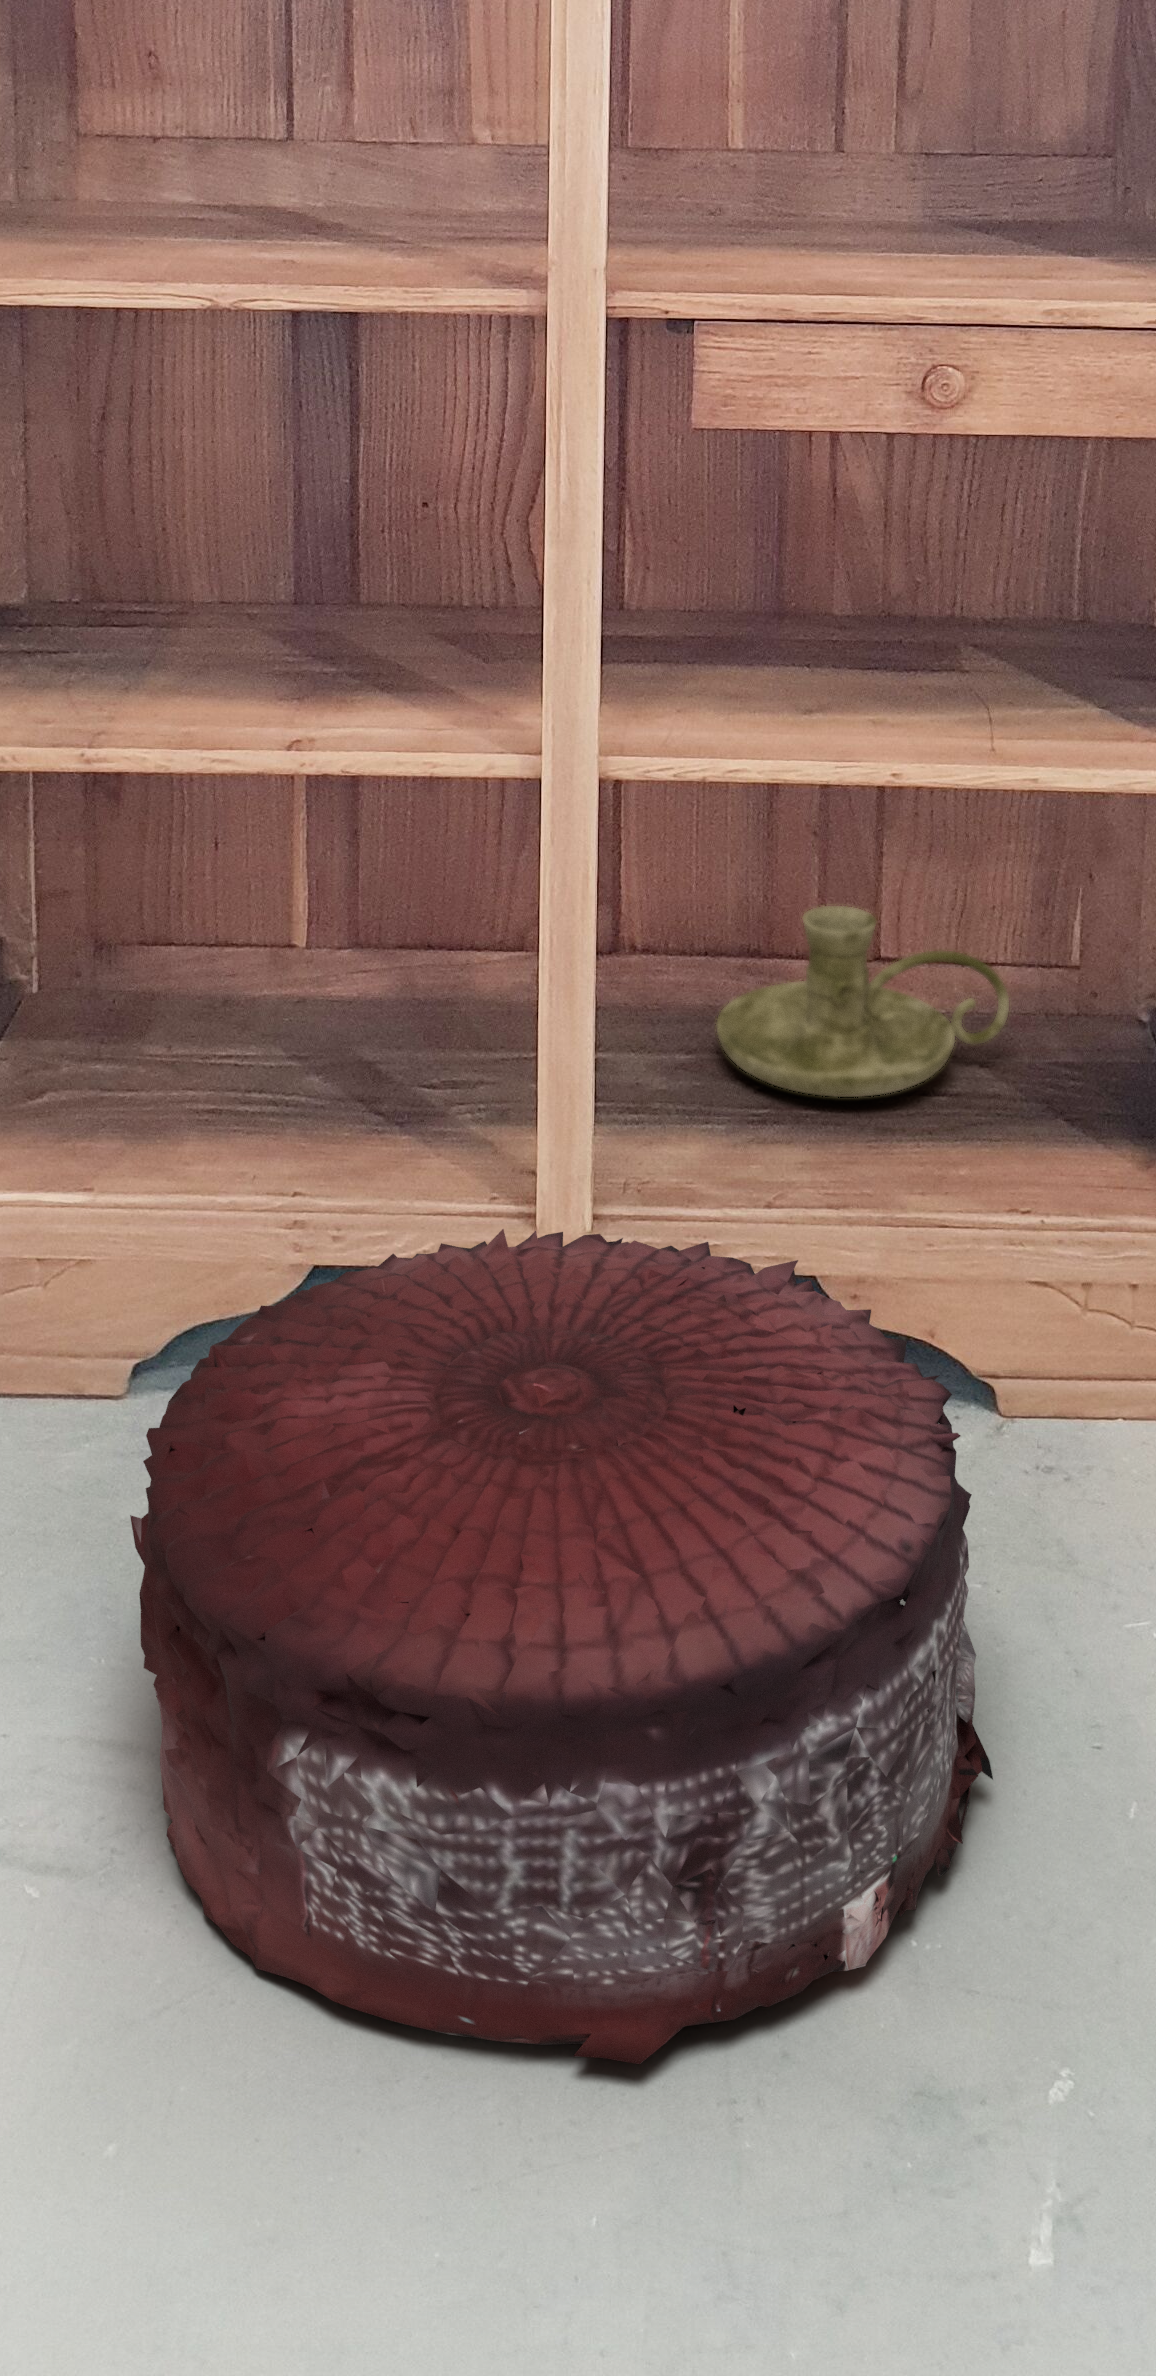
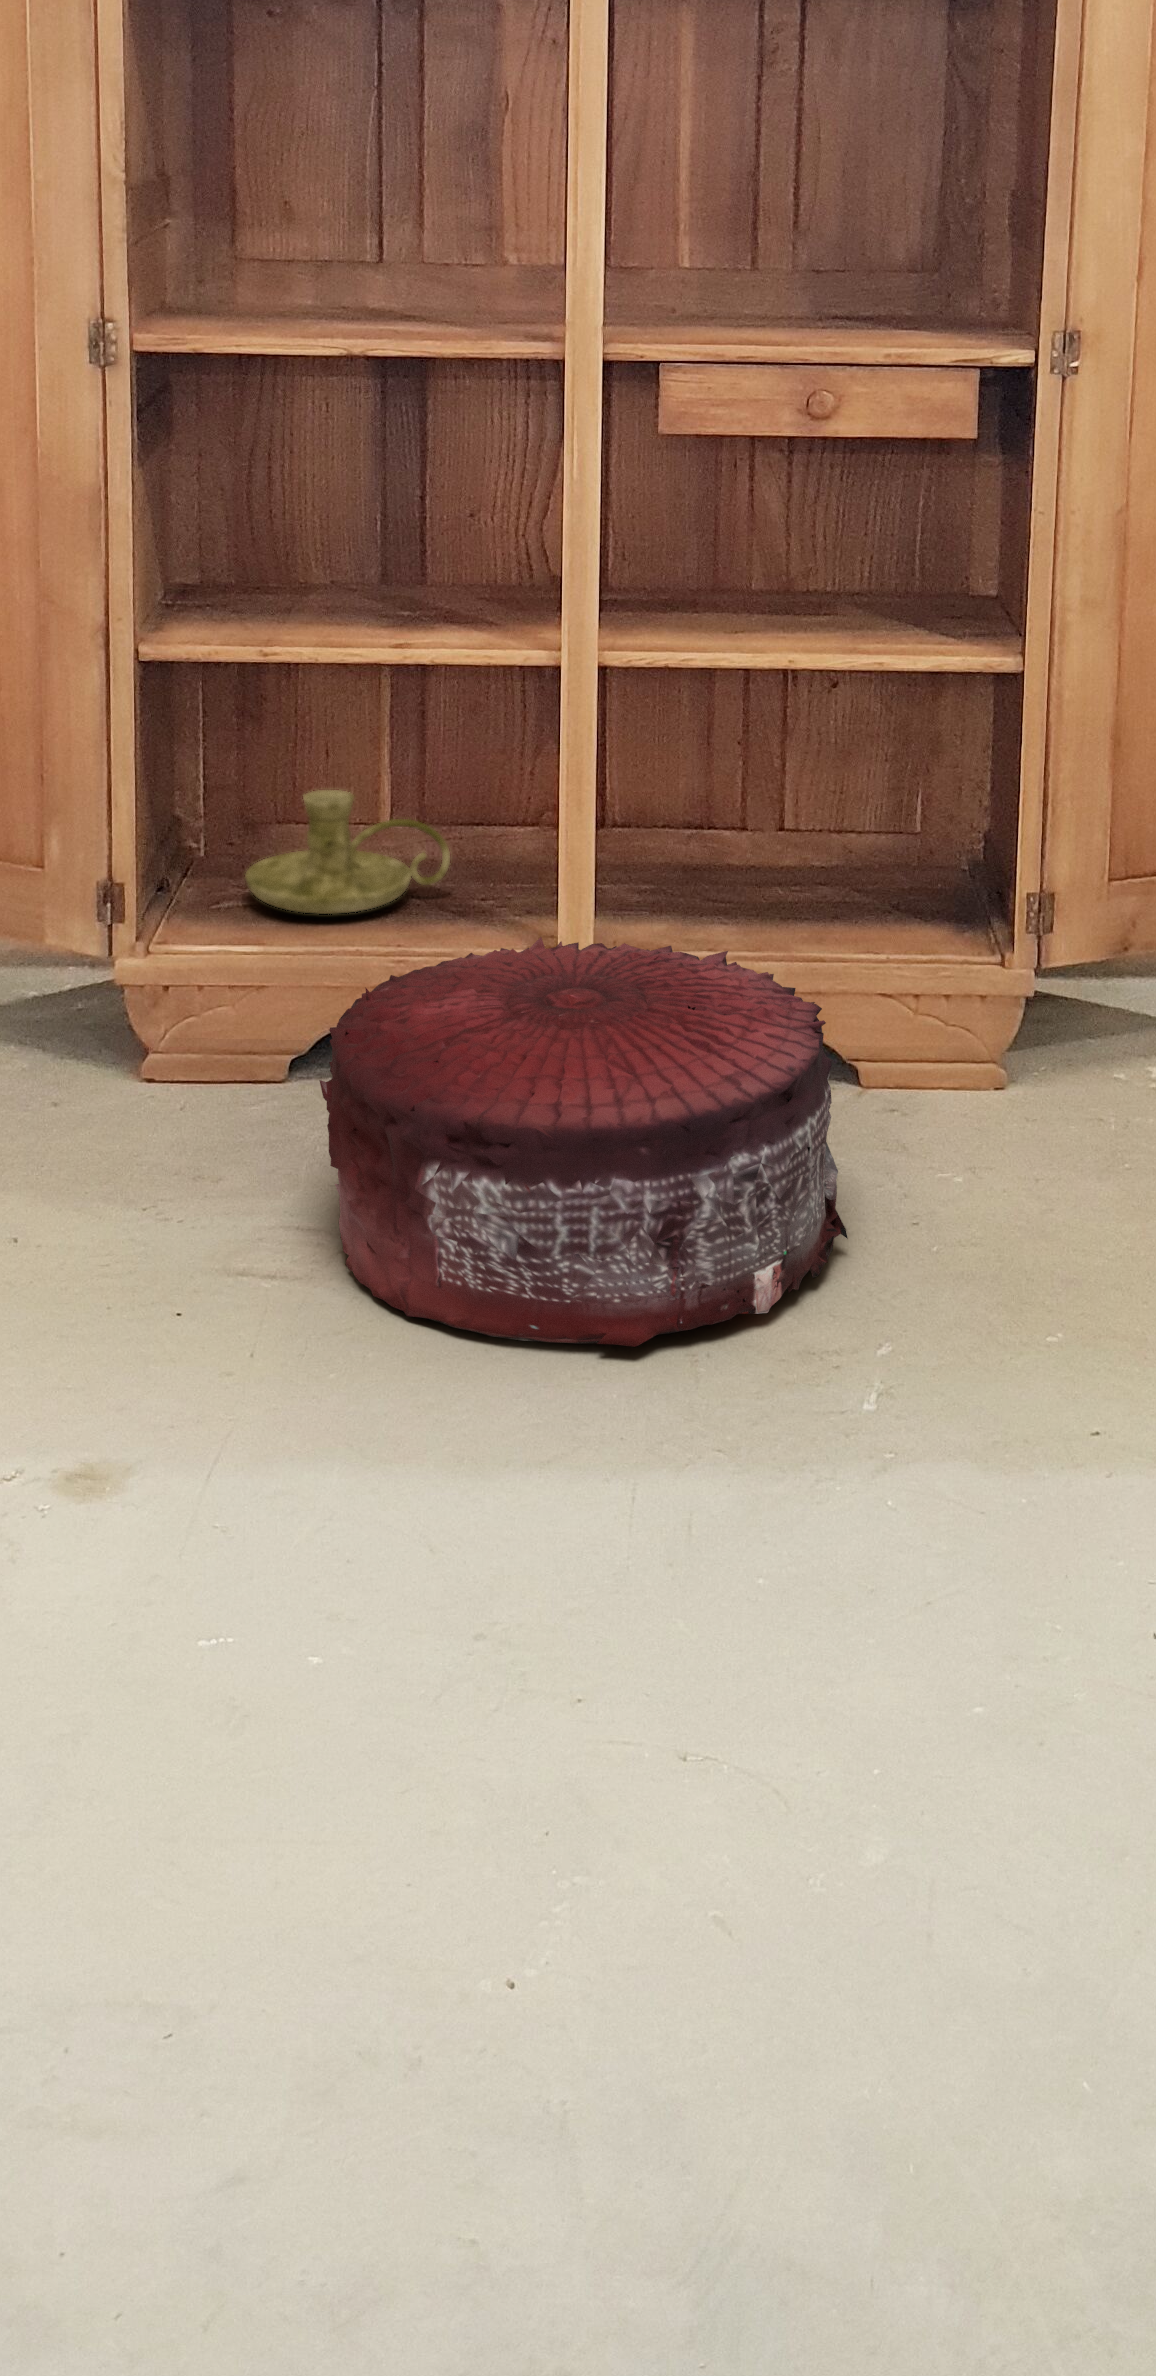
candle holder: present [716,906,1009,1097] -> present [246,790,450,914]

